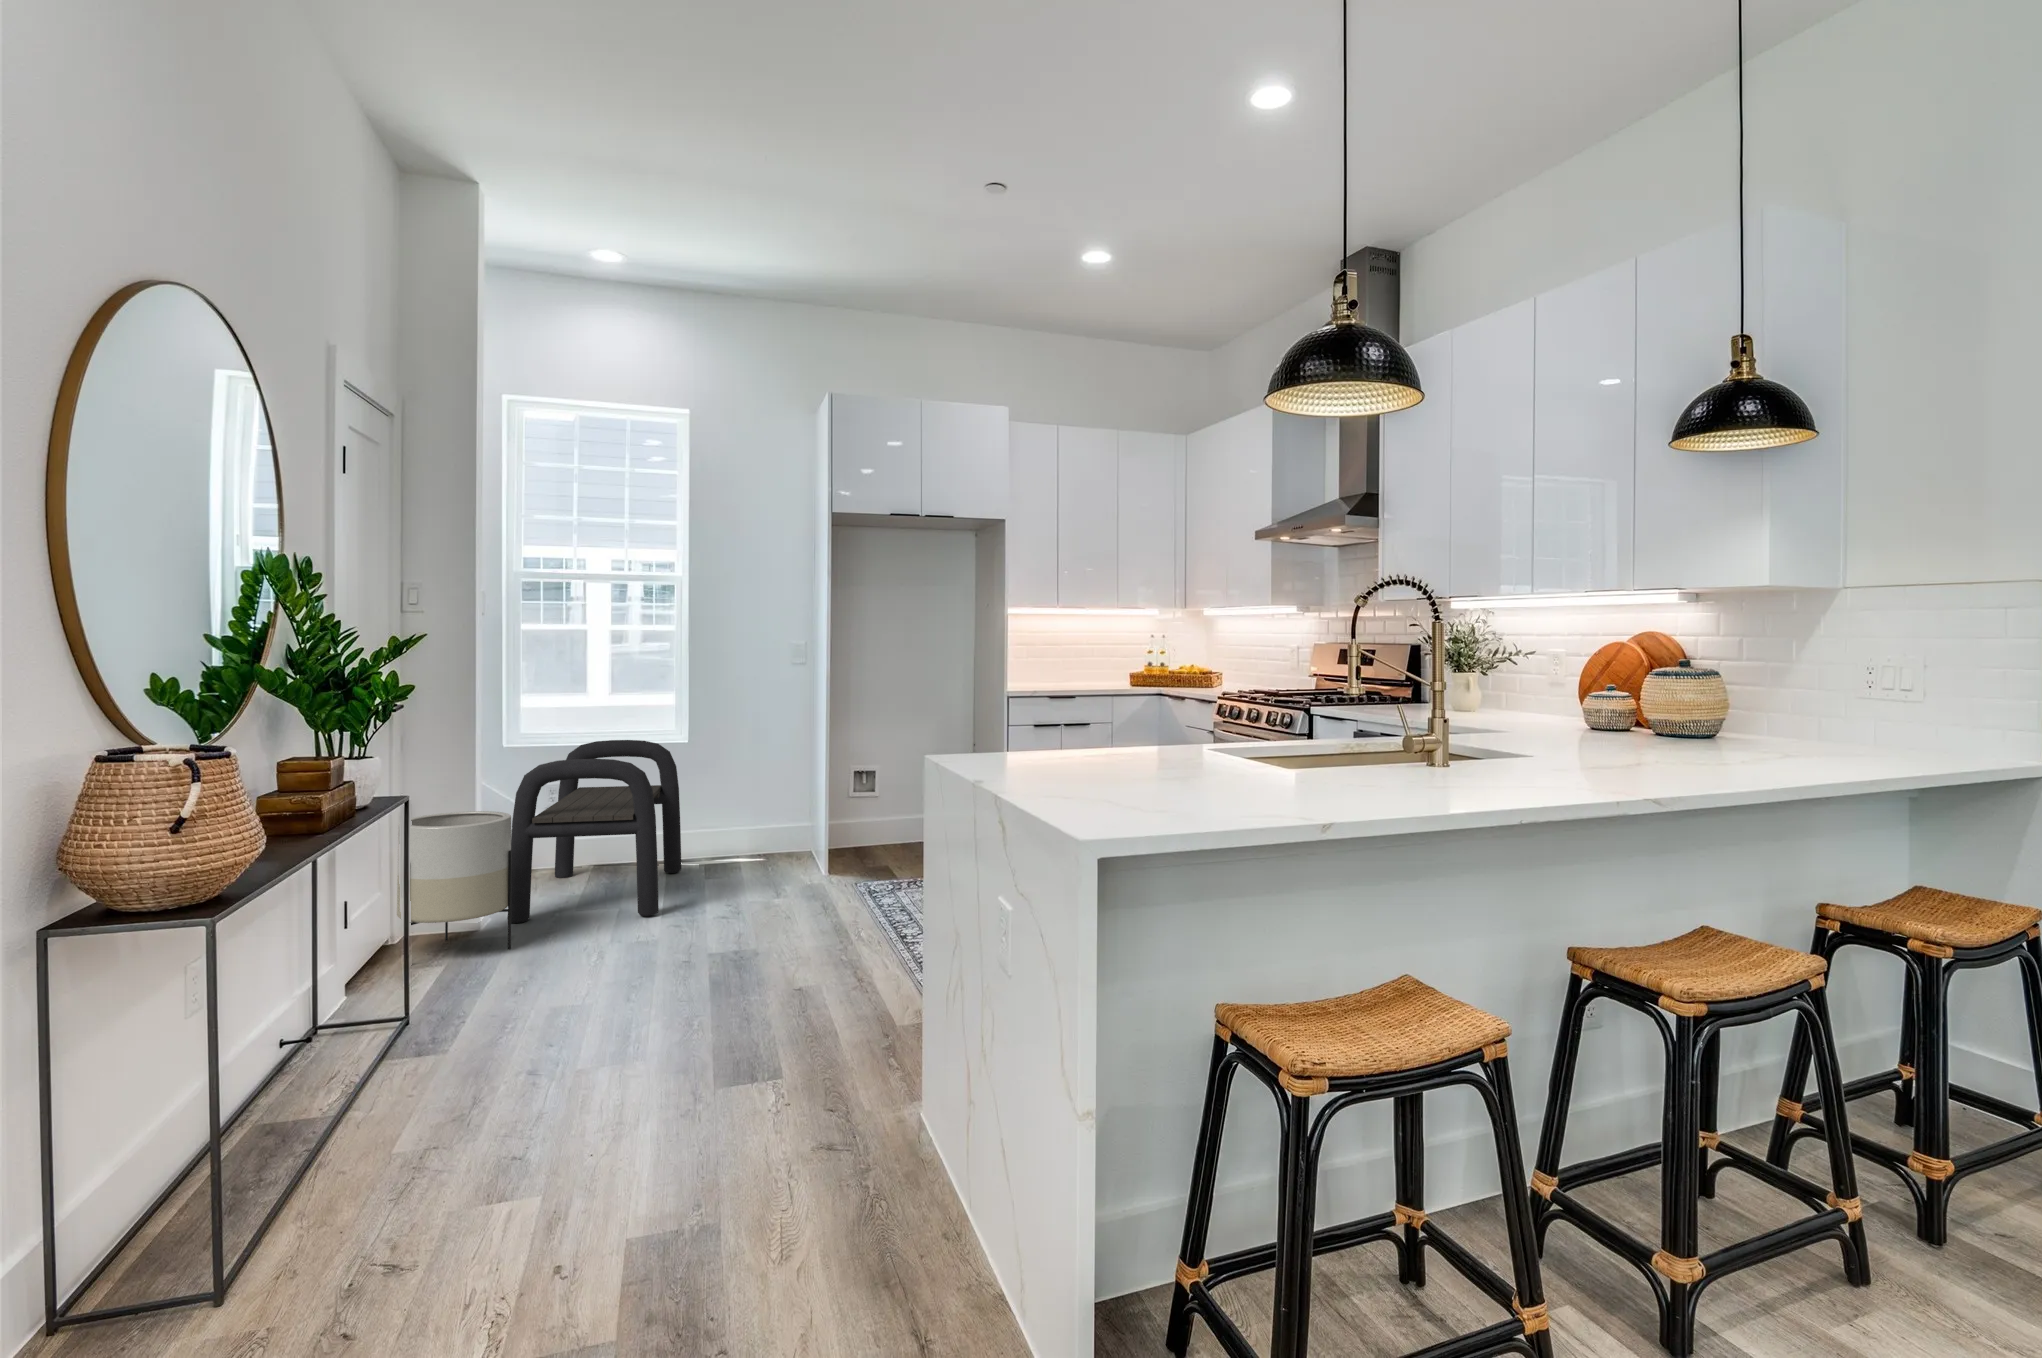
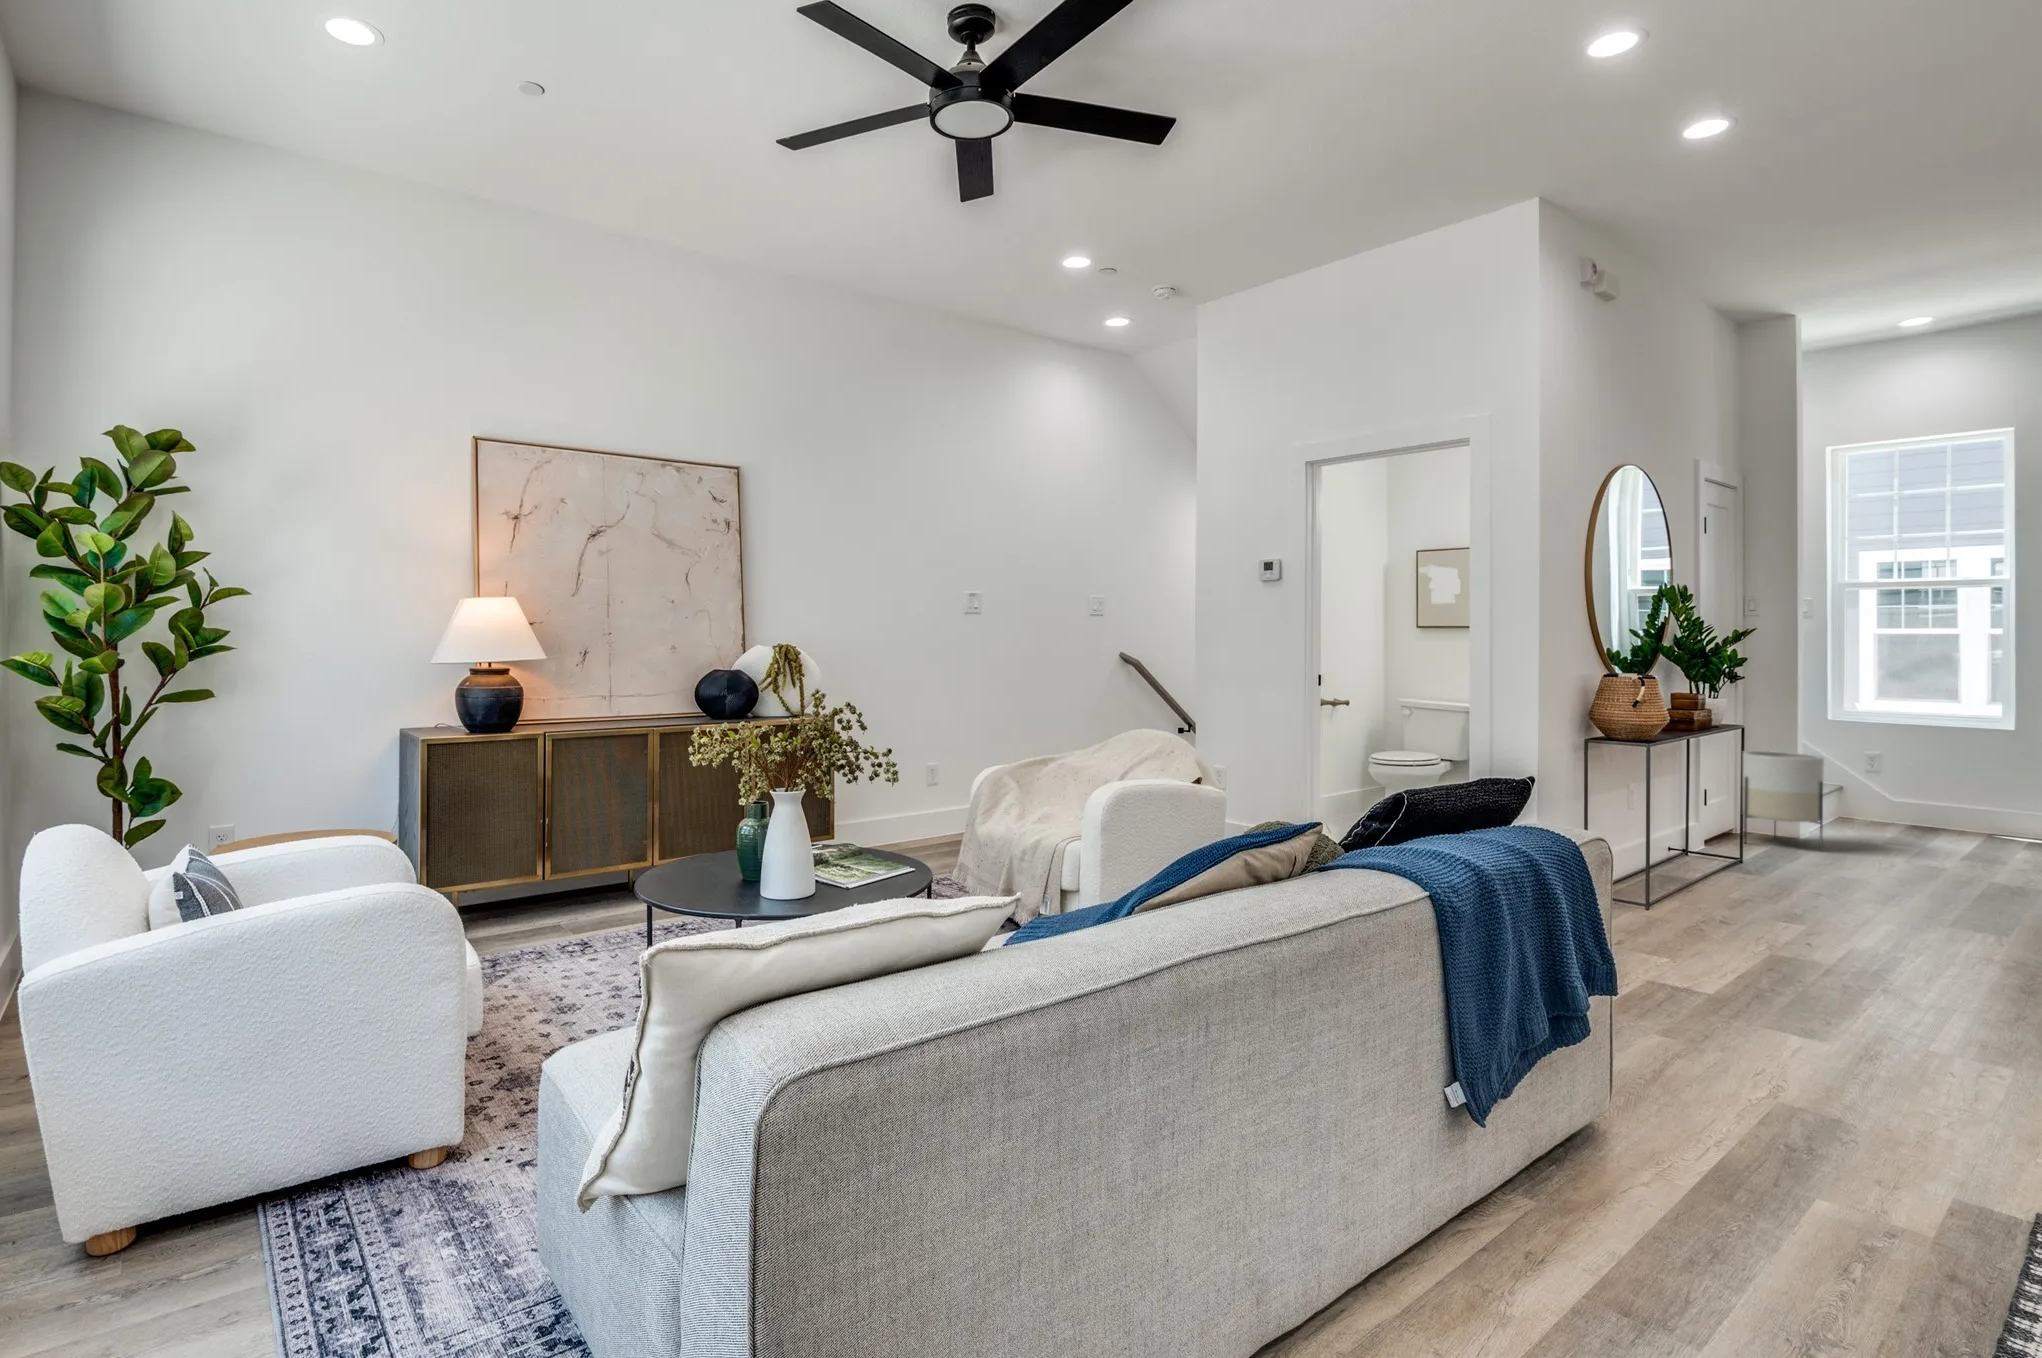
bench: present [511,740,681,923] -> none [1824,720,2006,858]

